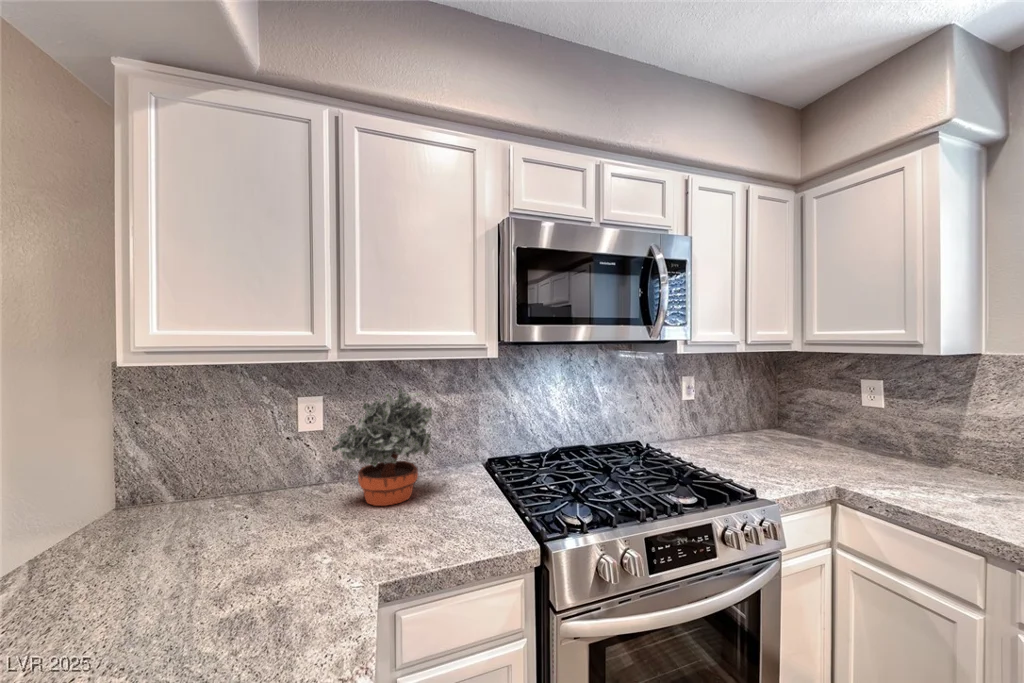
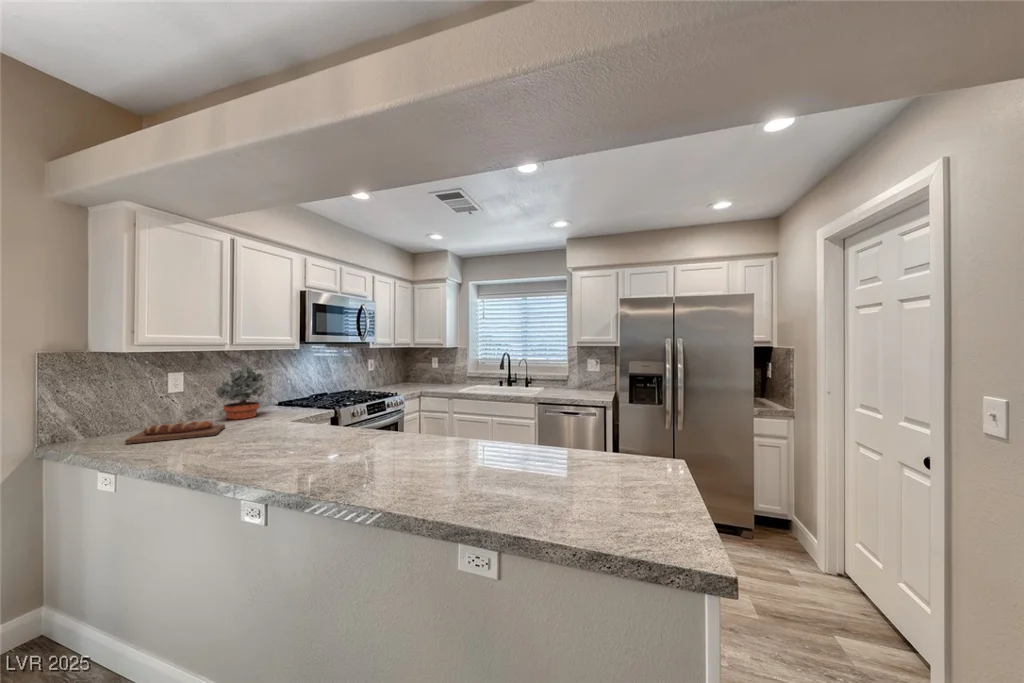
bread loaf: none [129,509,299,579] -> present [125,421,225,444]

